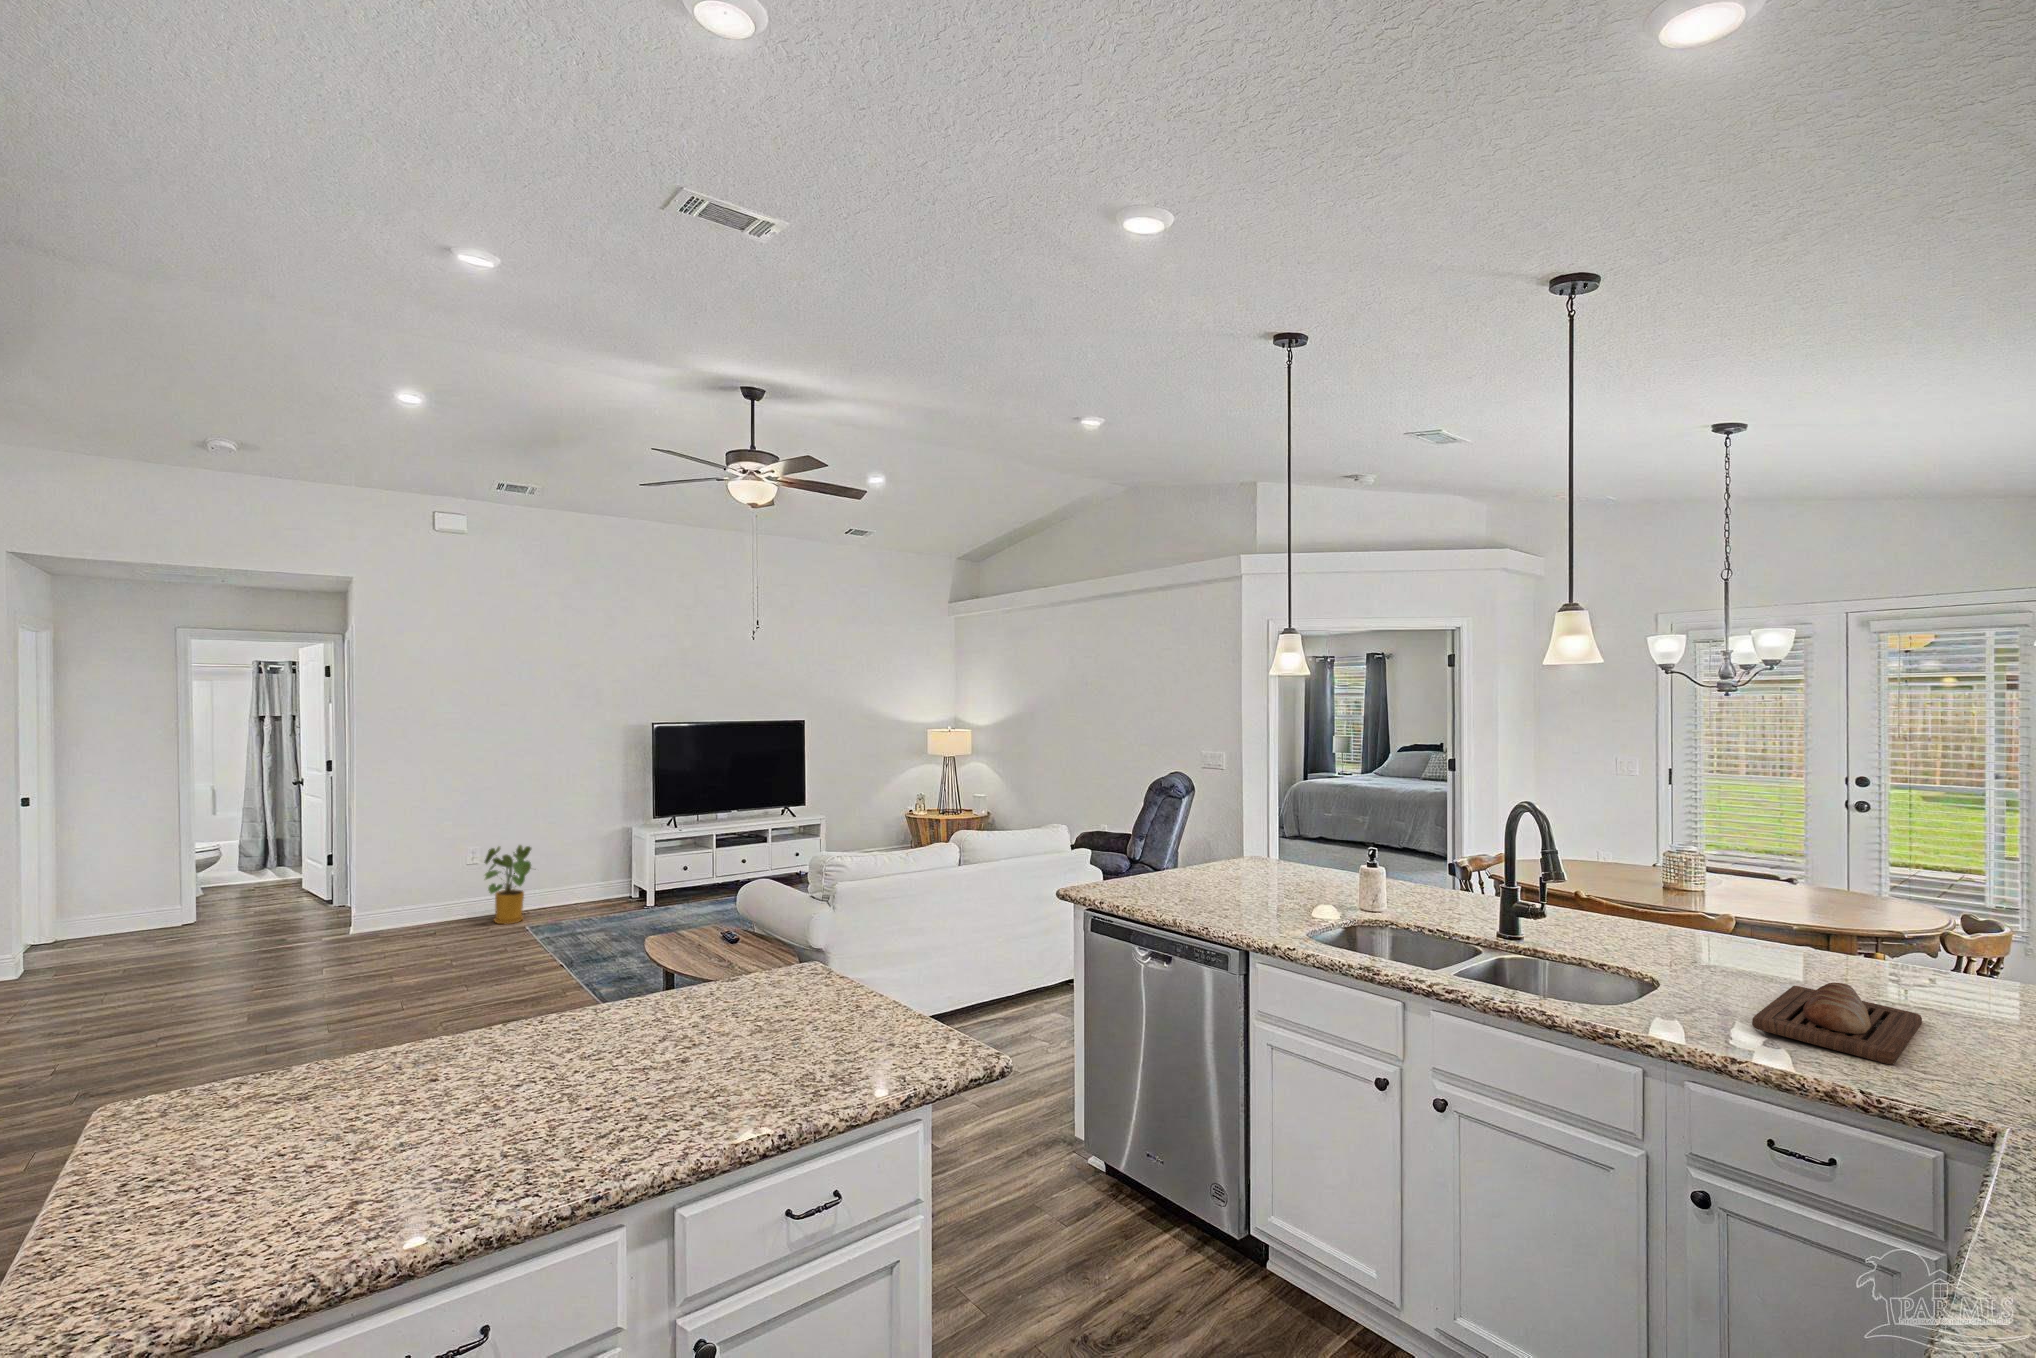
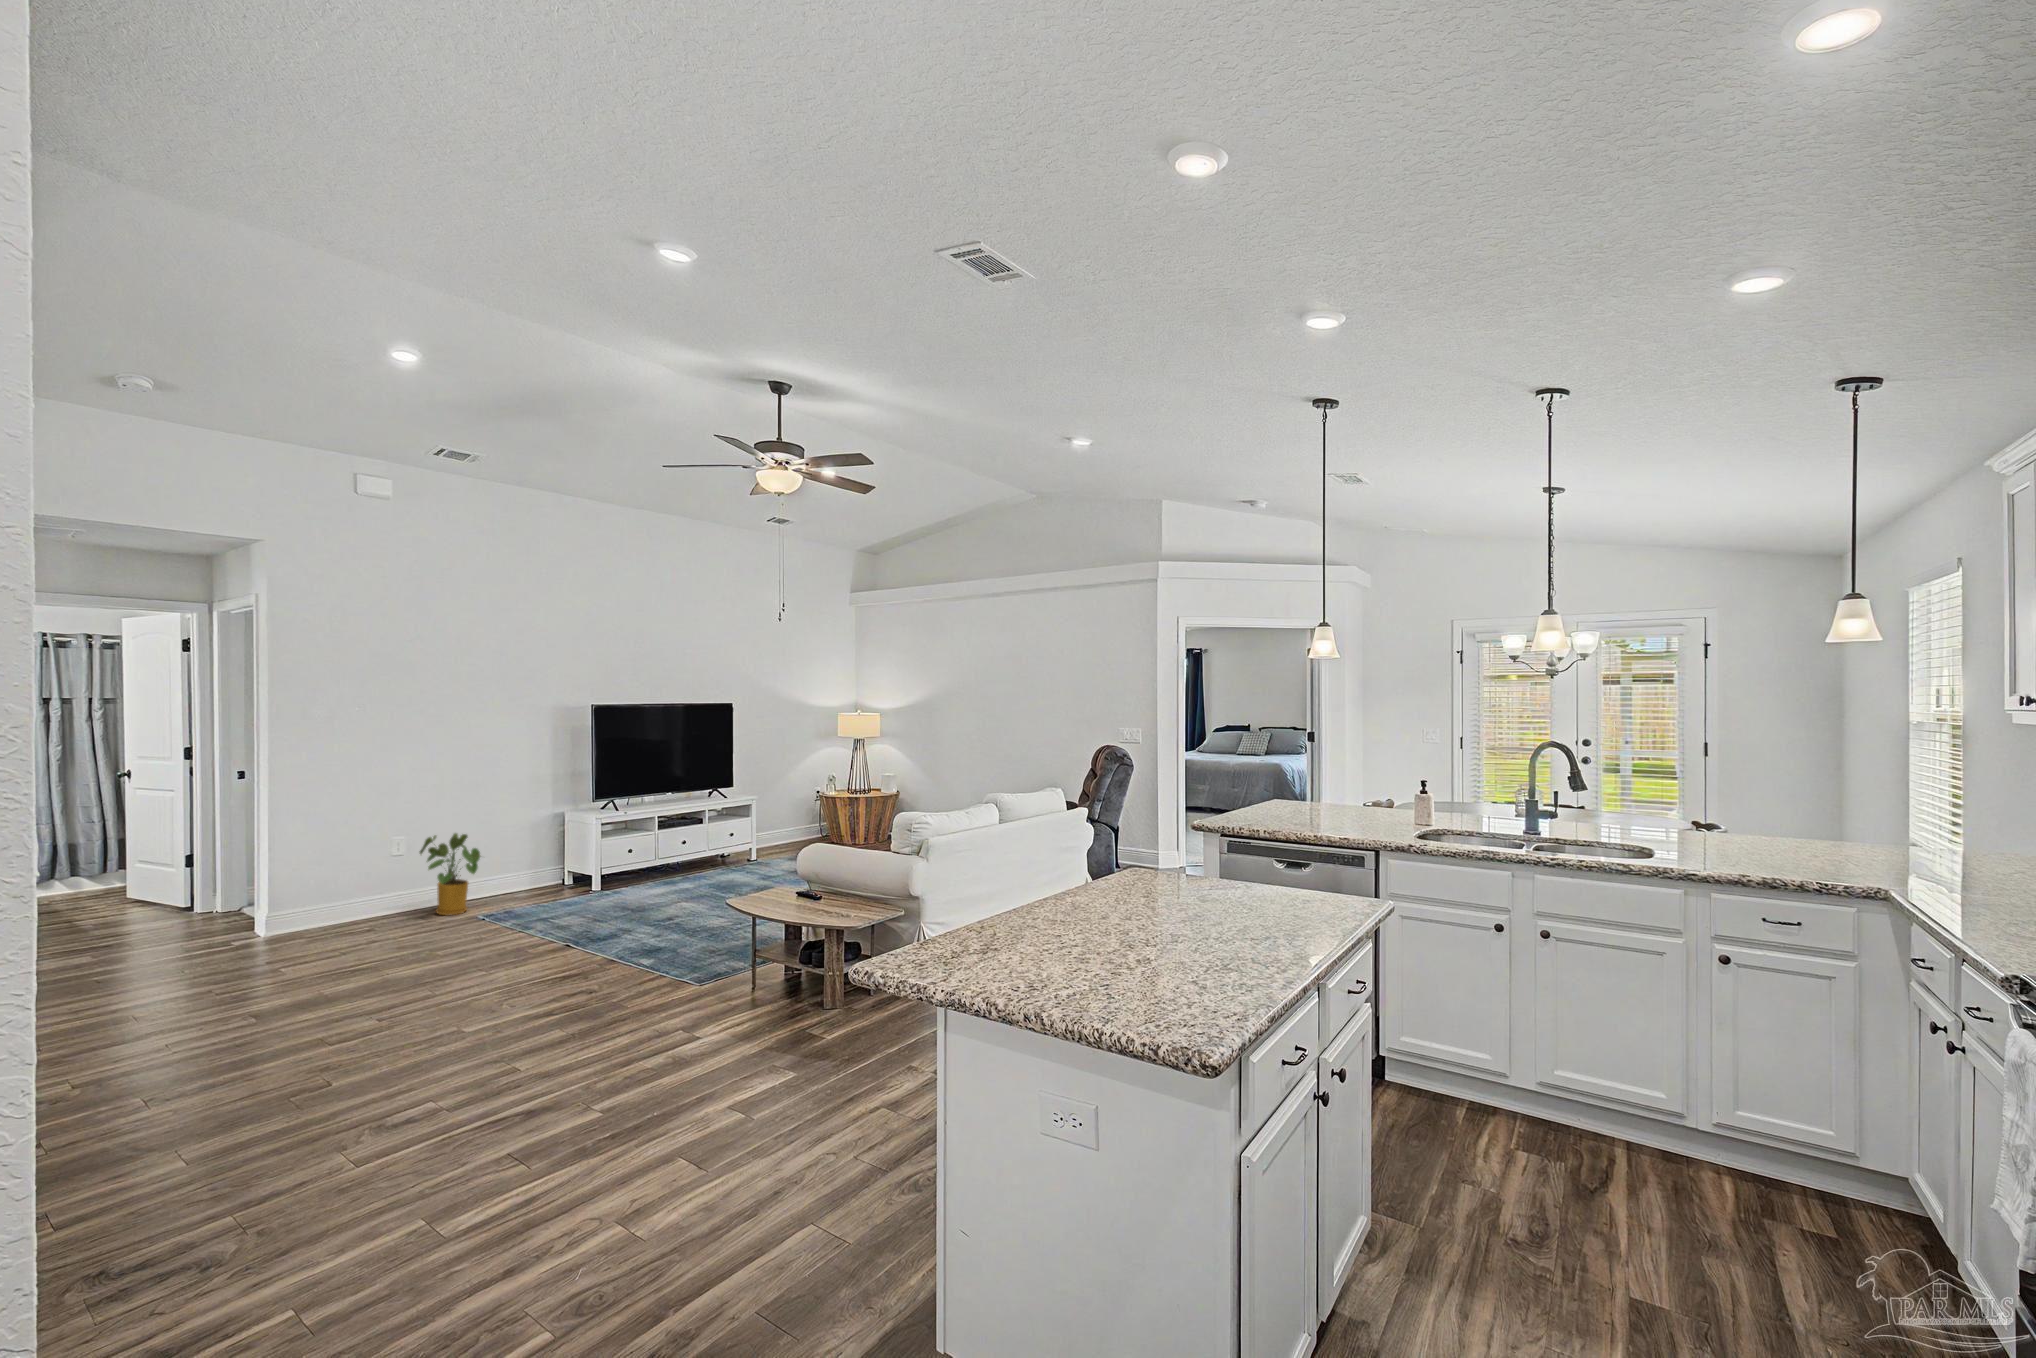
bread loaf: present [1752,983,1922,1064] -> none [1730,836,1818,872]

